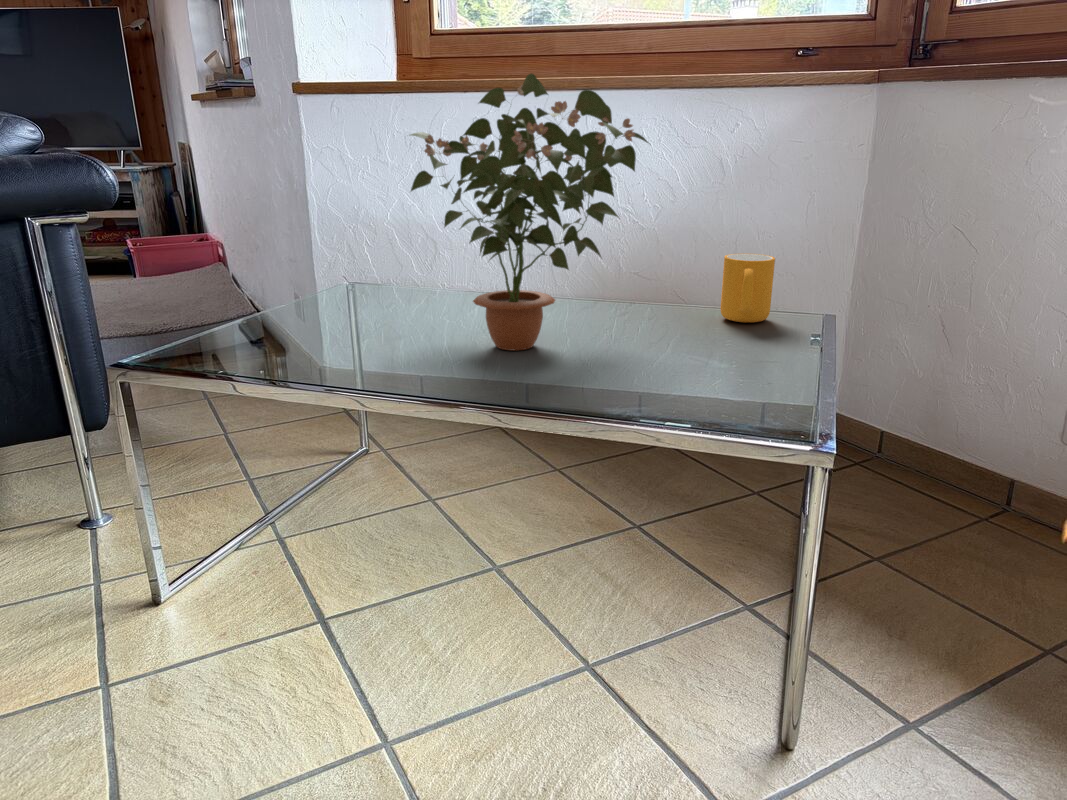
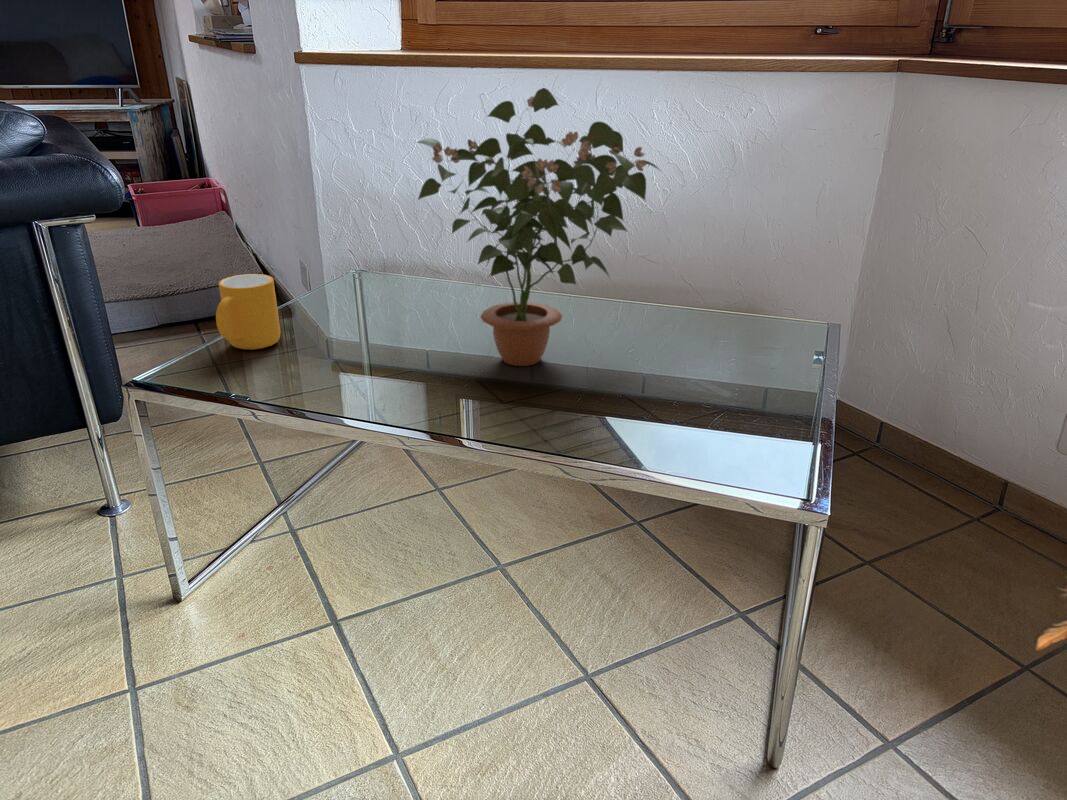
mug: present [721,253,775,322] -> present [216,274,281,350]

